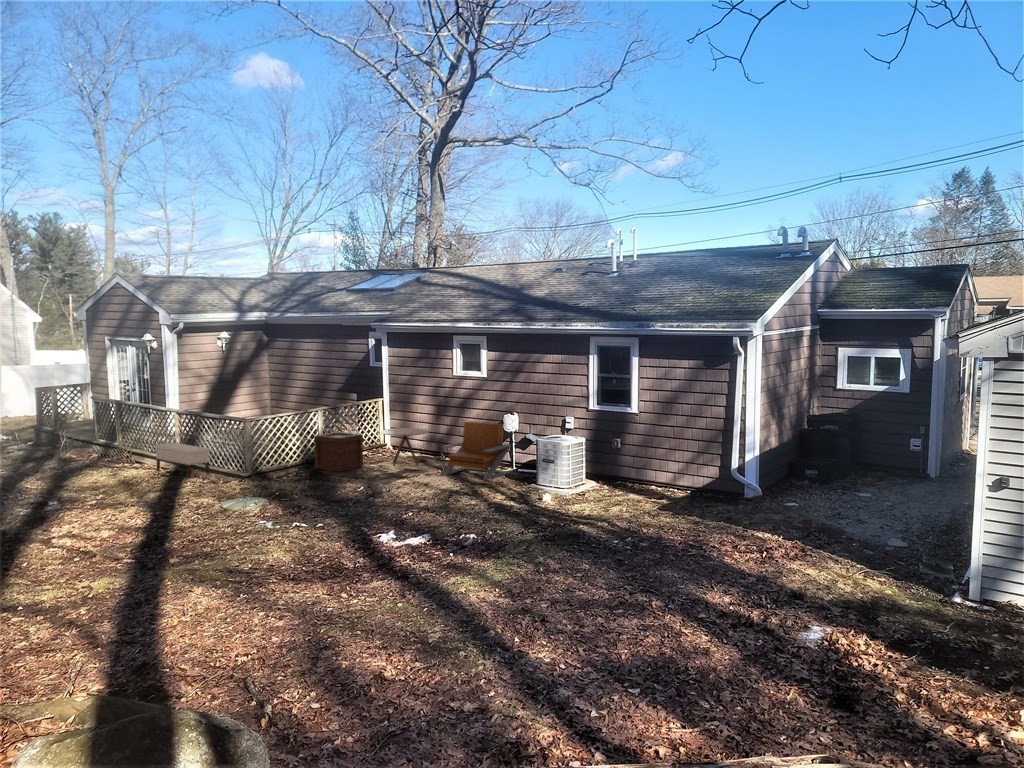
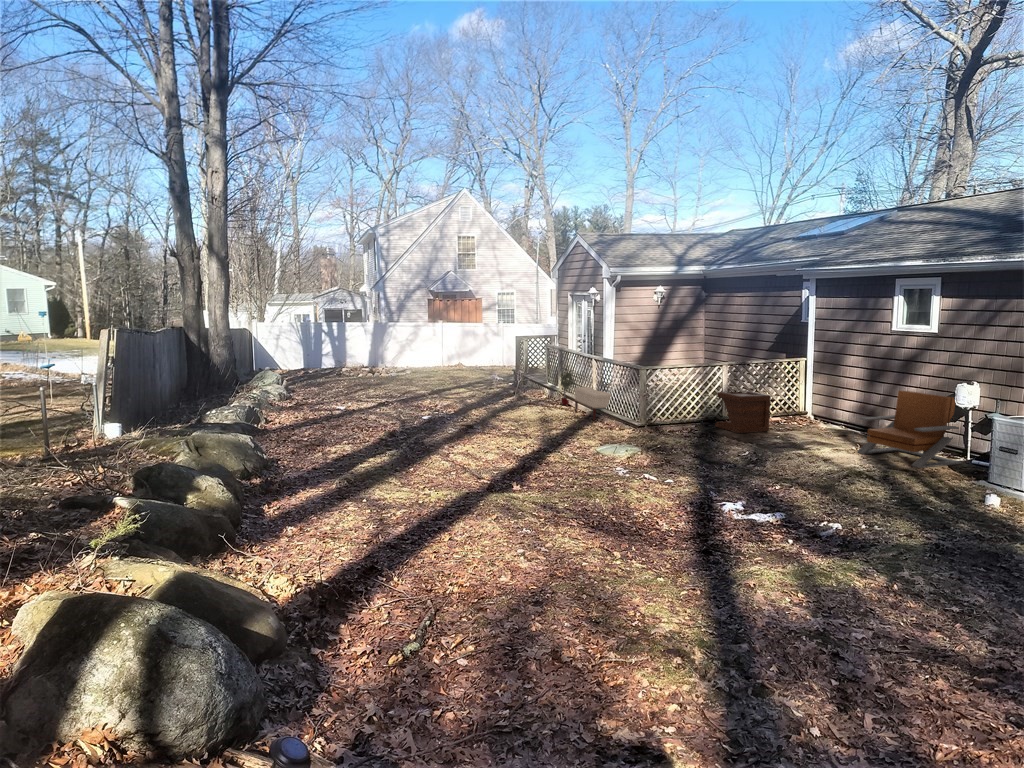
potted tree: none [127,422,154,466] -> present [560,367,577,405]
round table: present [381,428,429,466] -> none [794,393,857,438]

